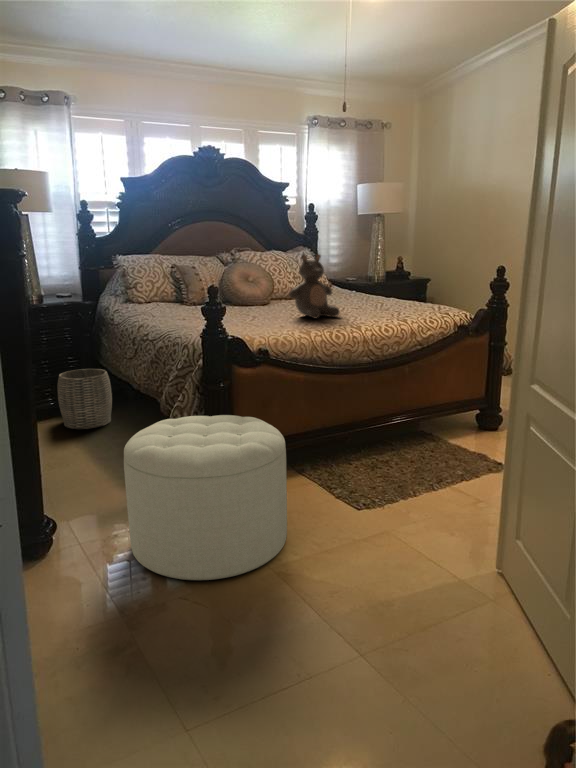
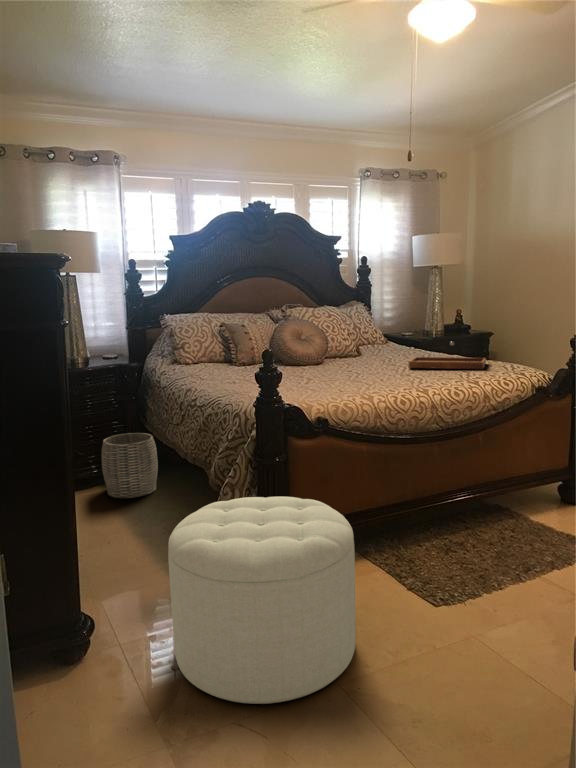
teddy bear: present [289,254,340,319] -> none [347,311,403,381]
tray: none [347,284,418,310] -> present [408,342,486,369]

